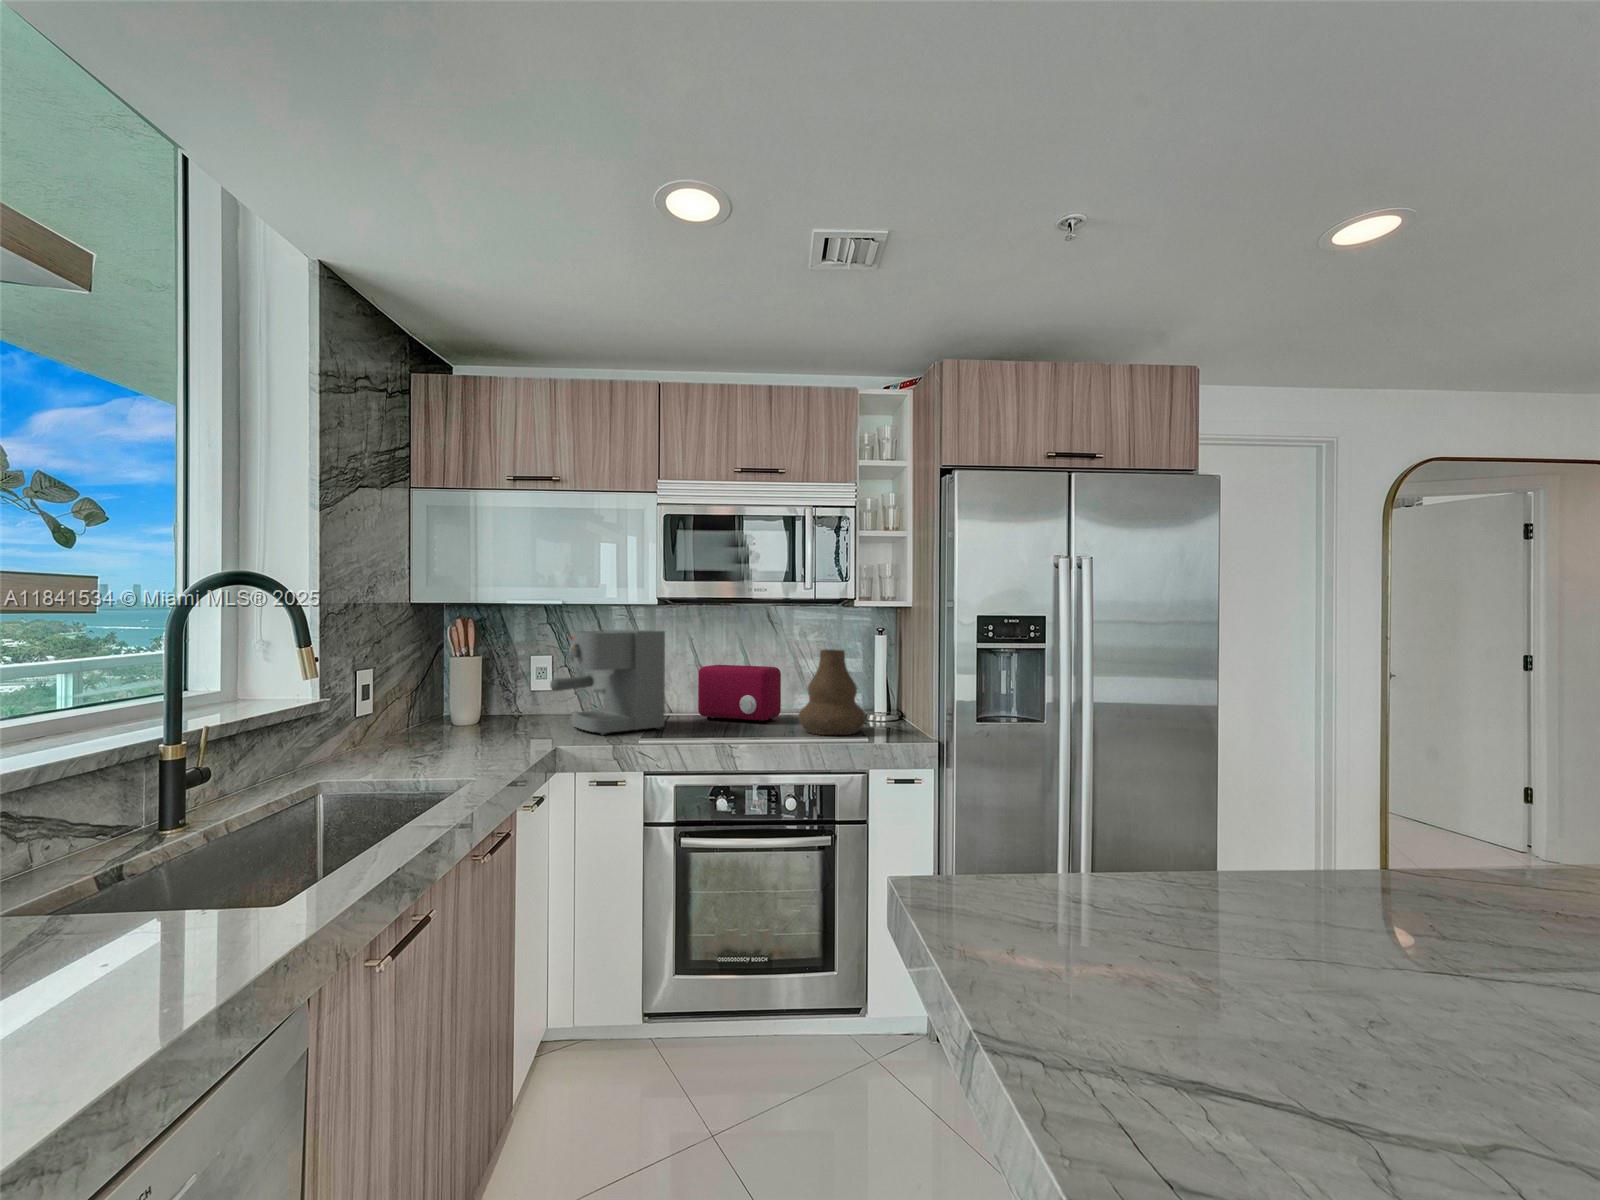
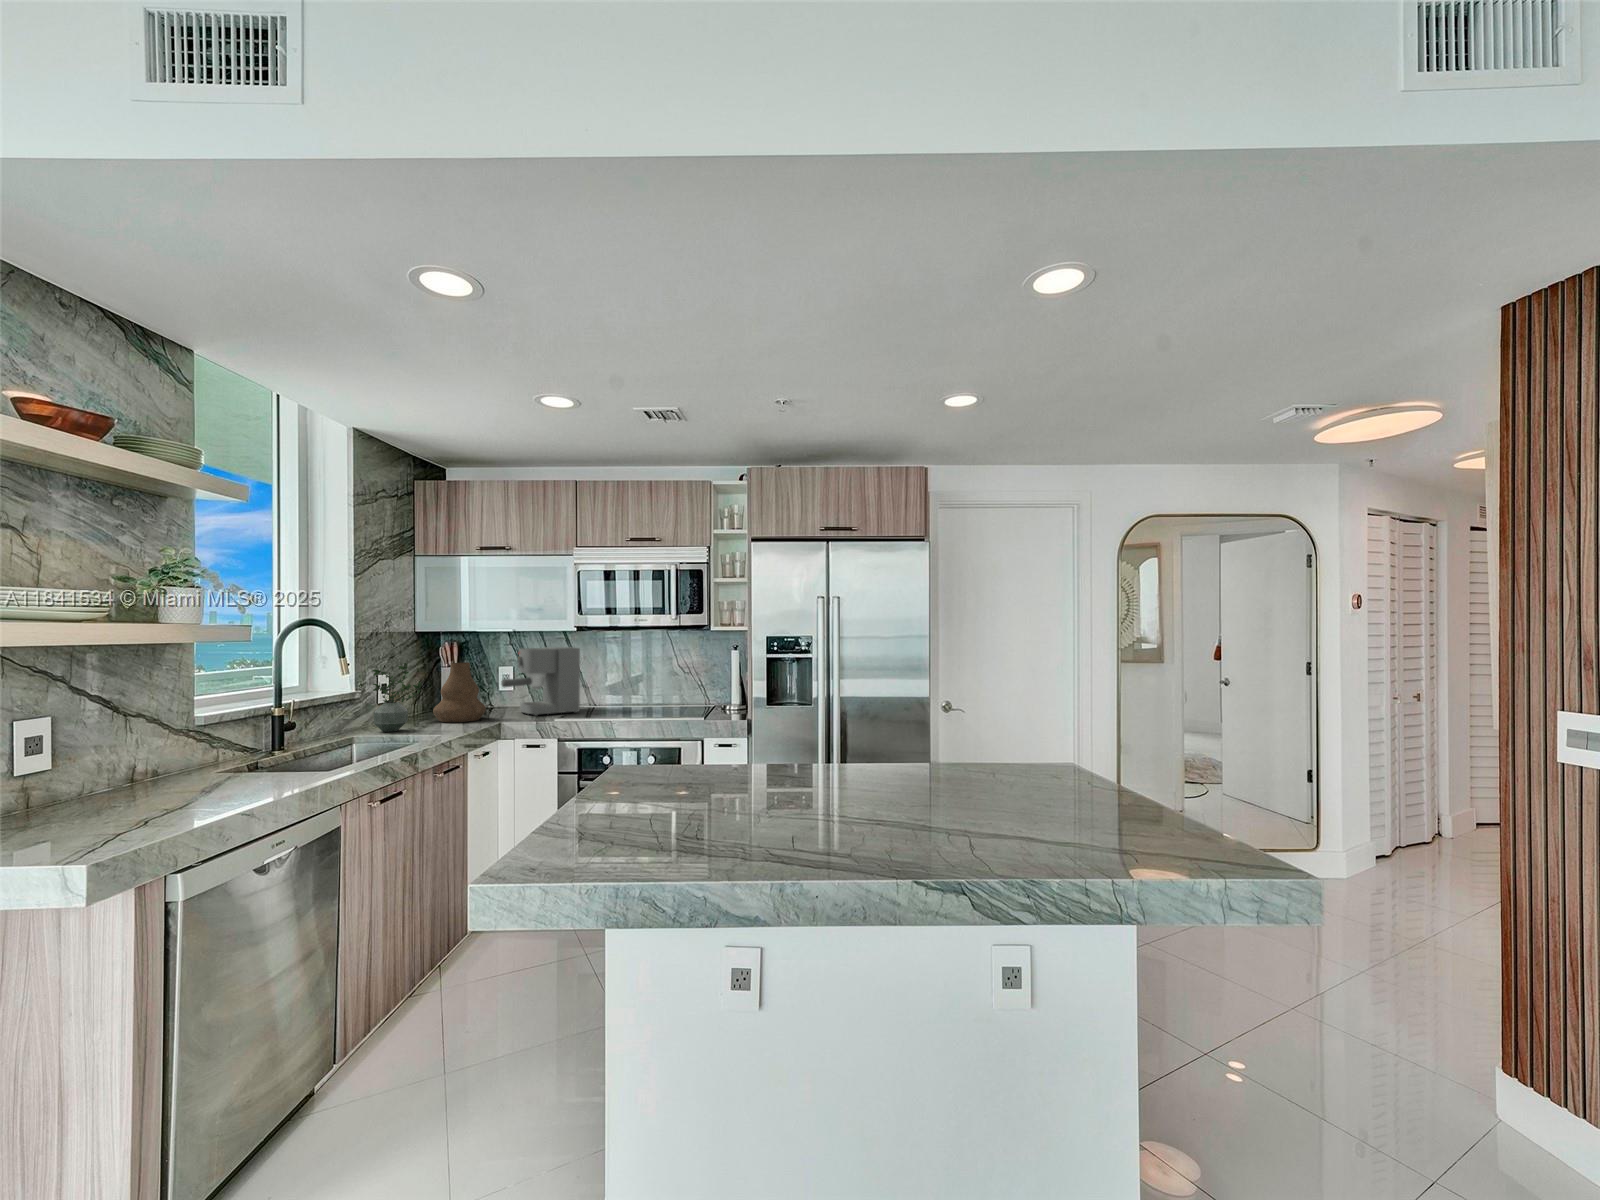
vase: present [798,650,866,735] -> present [433,663,486,722]
potted plant: none [350,653,436,772] -> present [373,663,422,732]
toaster: present [698,665,781,723] -> none [609,671,665,710]

